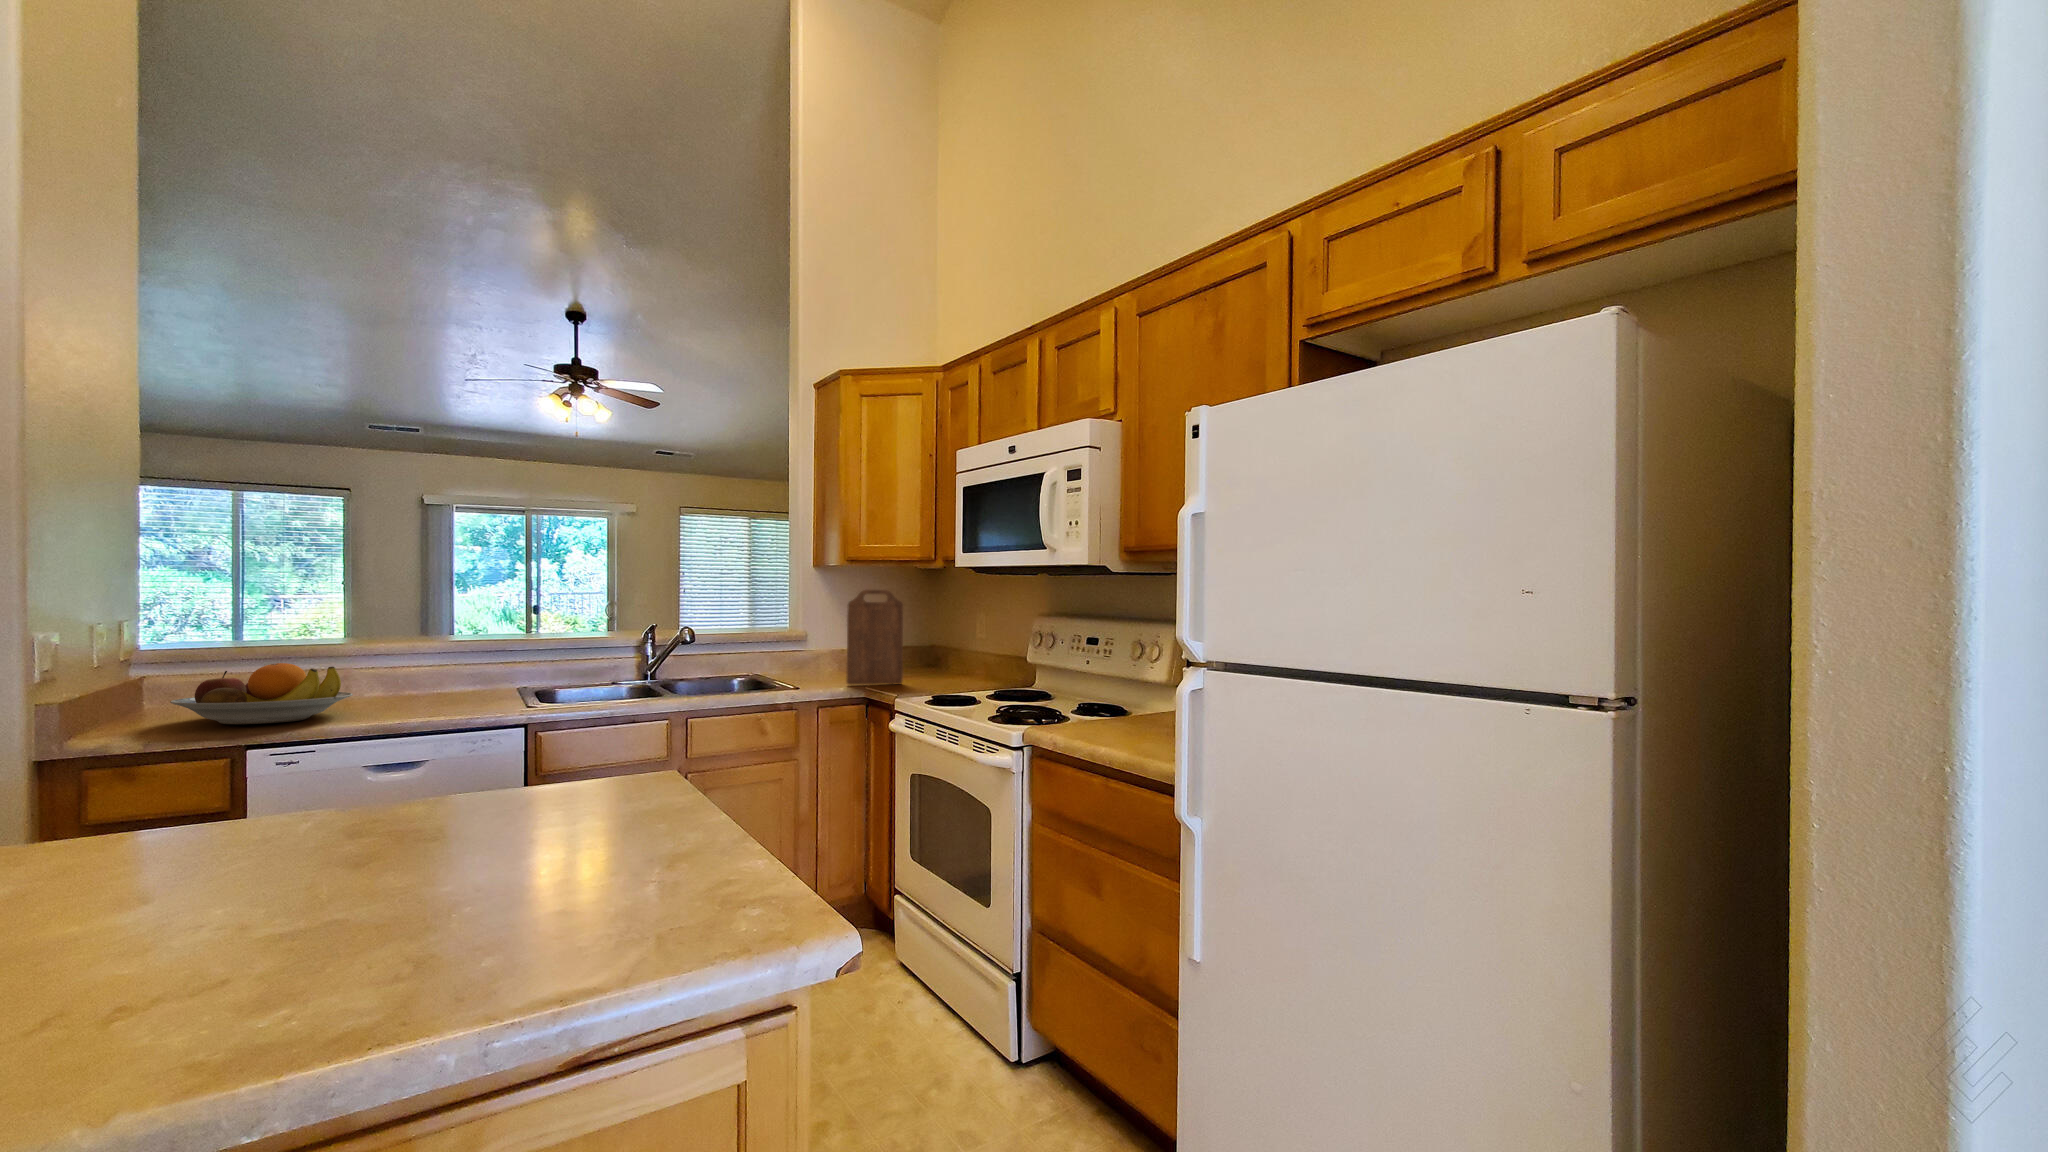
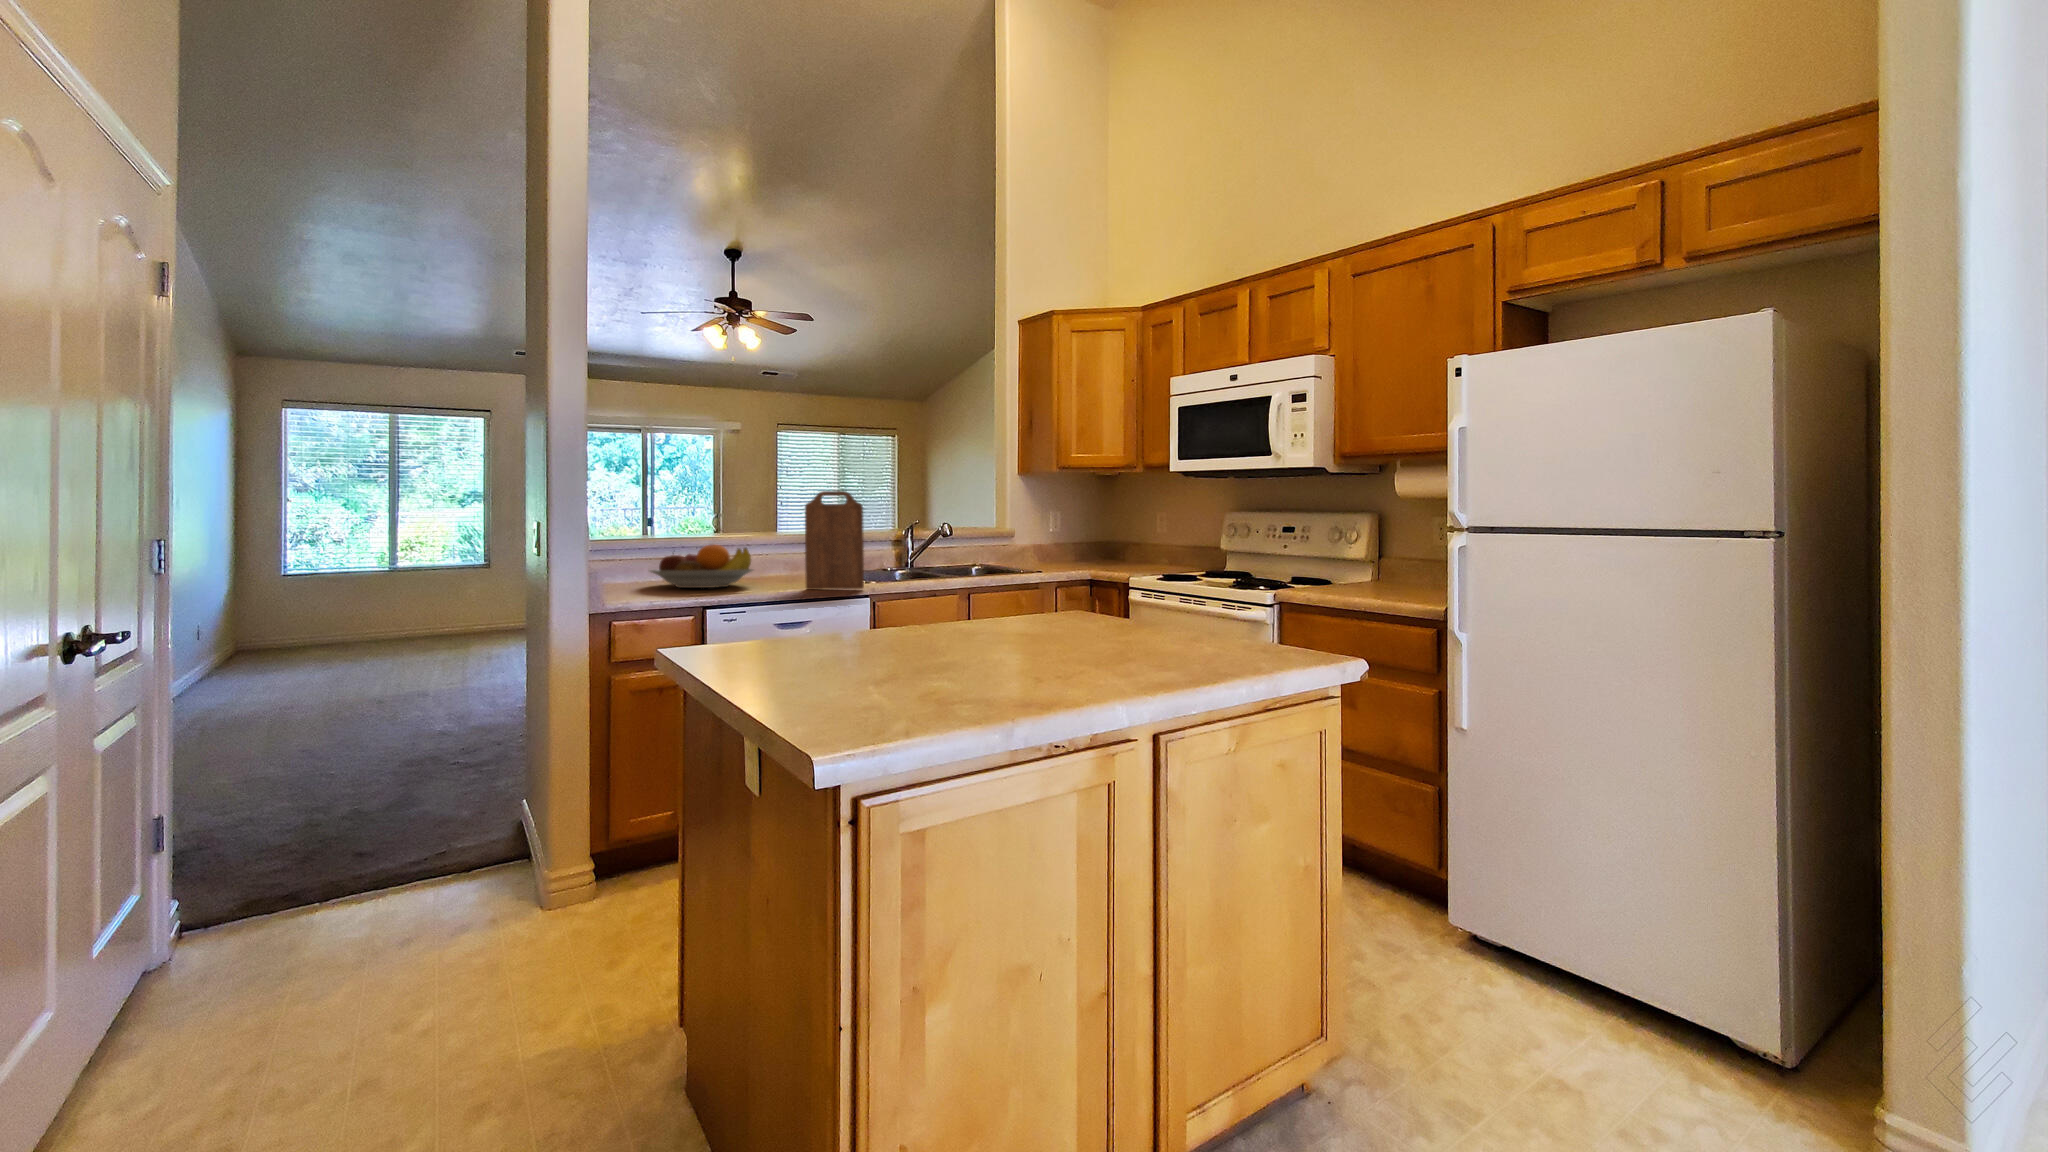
cutting board: present [846,589,903,685] -> present [805,491,864,590]

